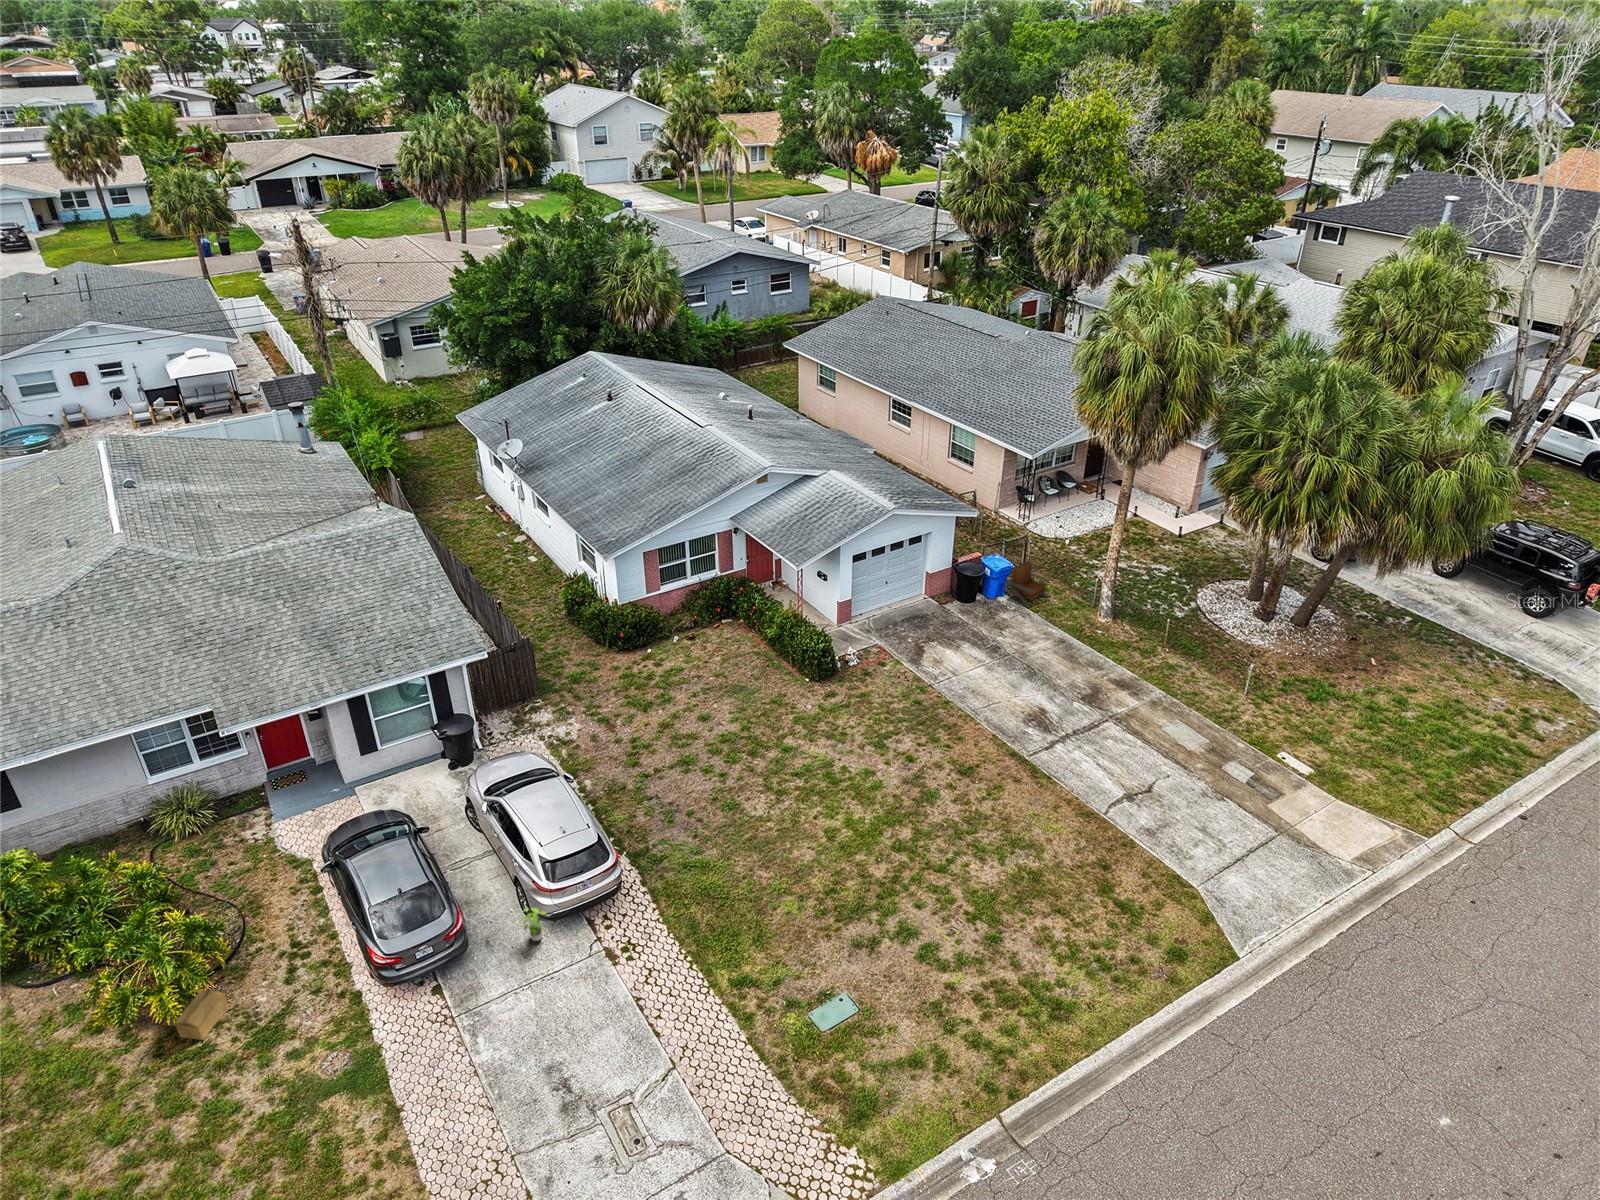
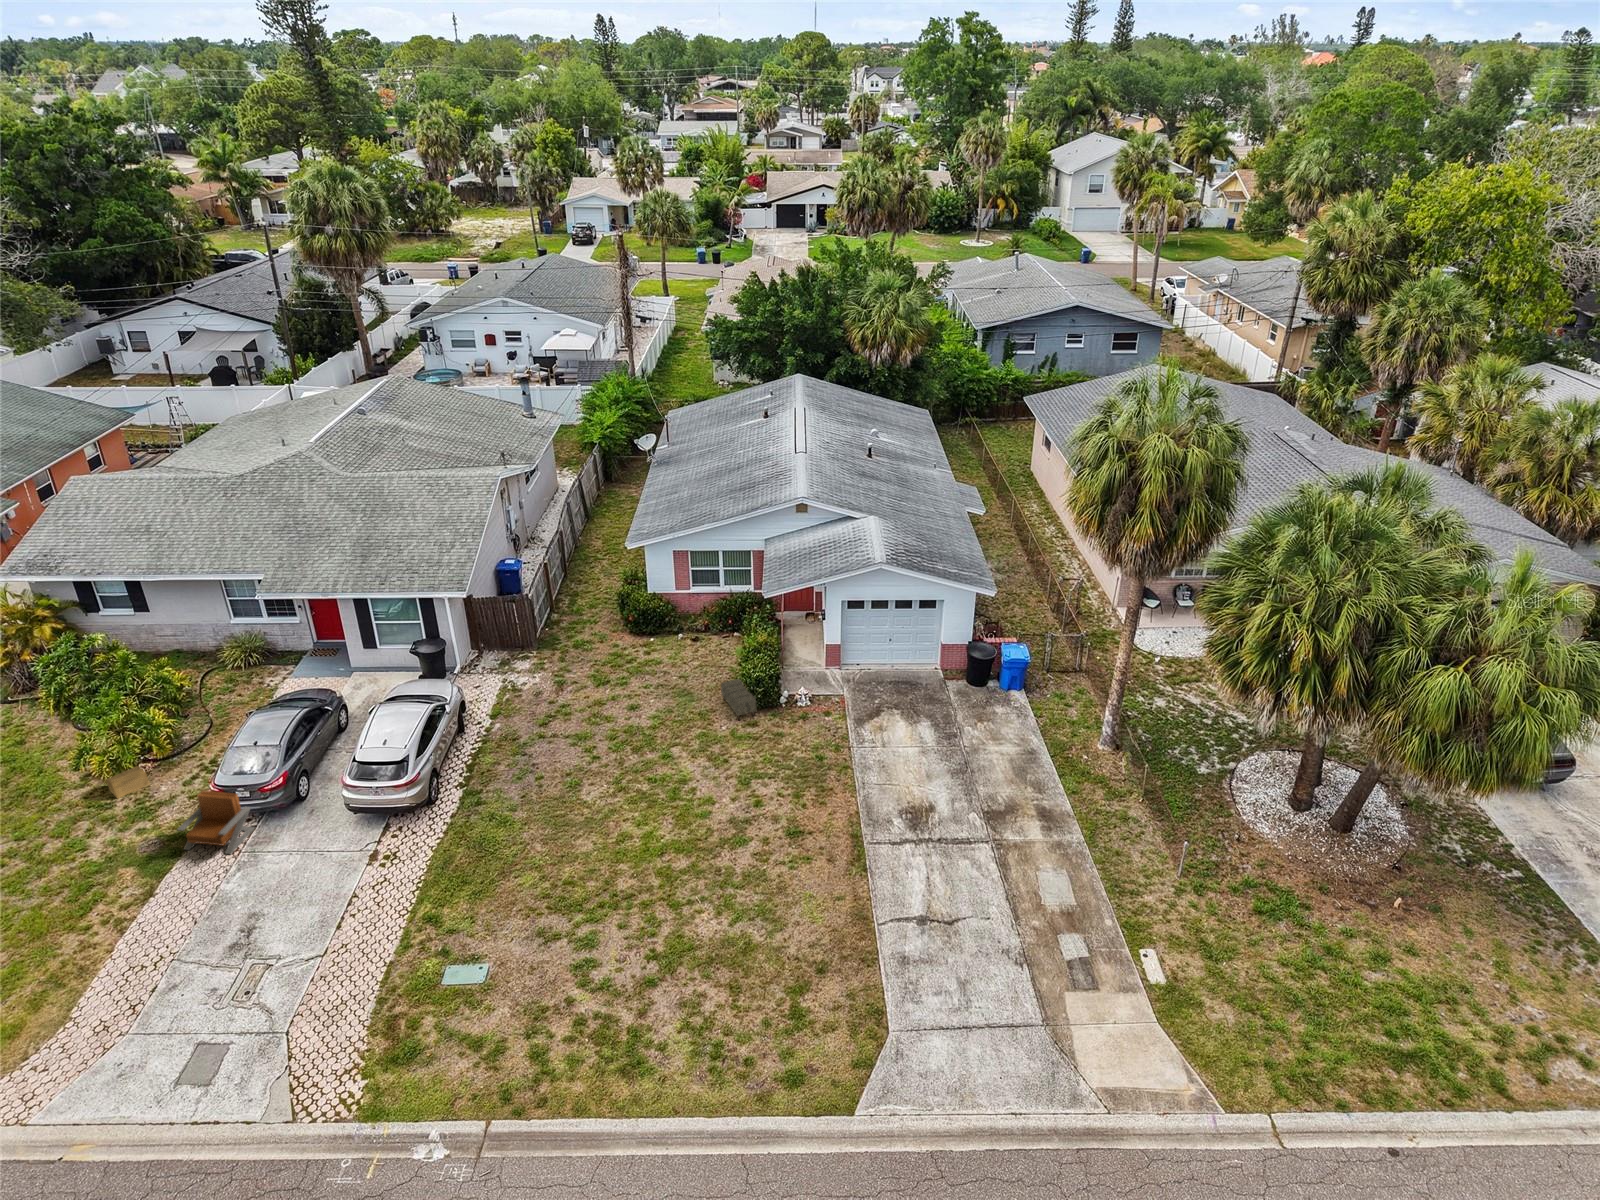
lounge chair: present [1006,561,1049,608] -> present [178,791,255,854]
bench: none [779,657,827,696] -> present [721,679,756,719]
potted plant: present [522,907,546,941] -> none [328,793,351,824]

